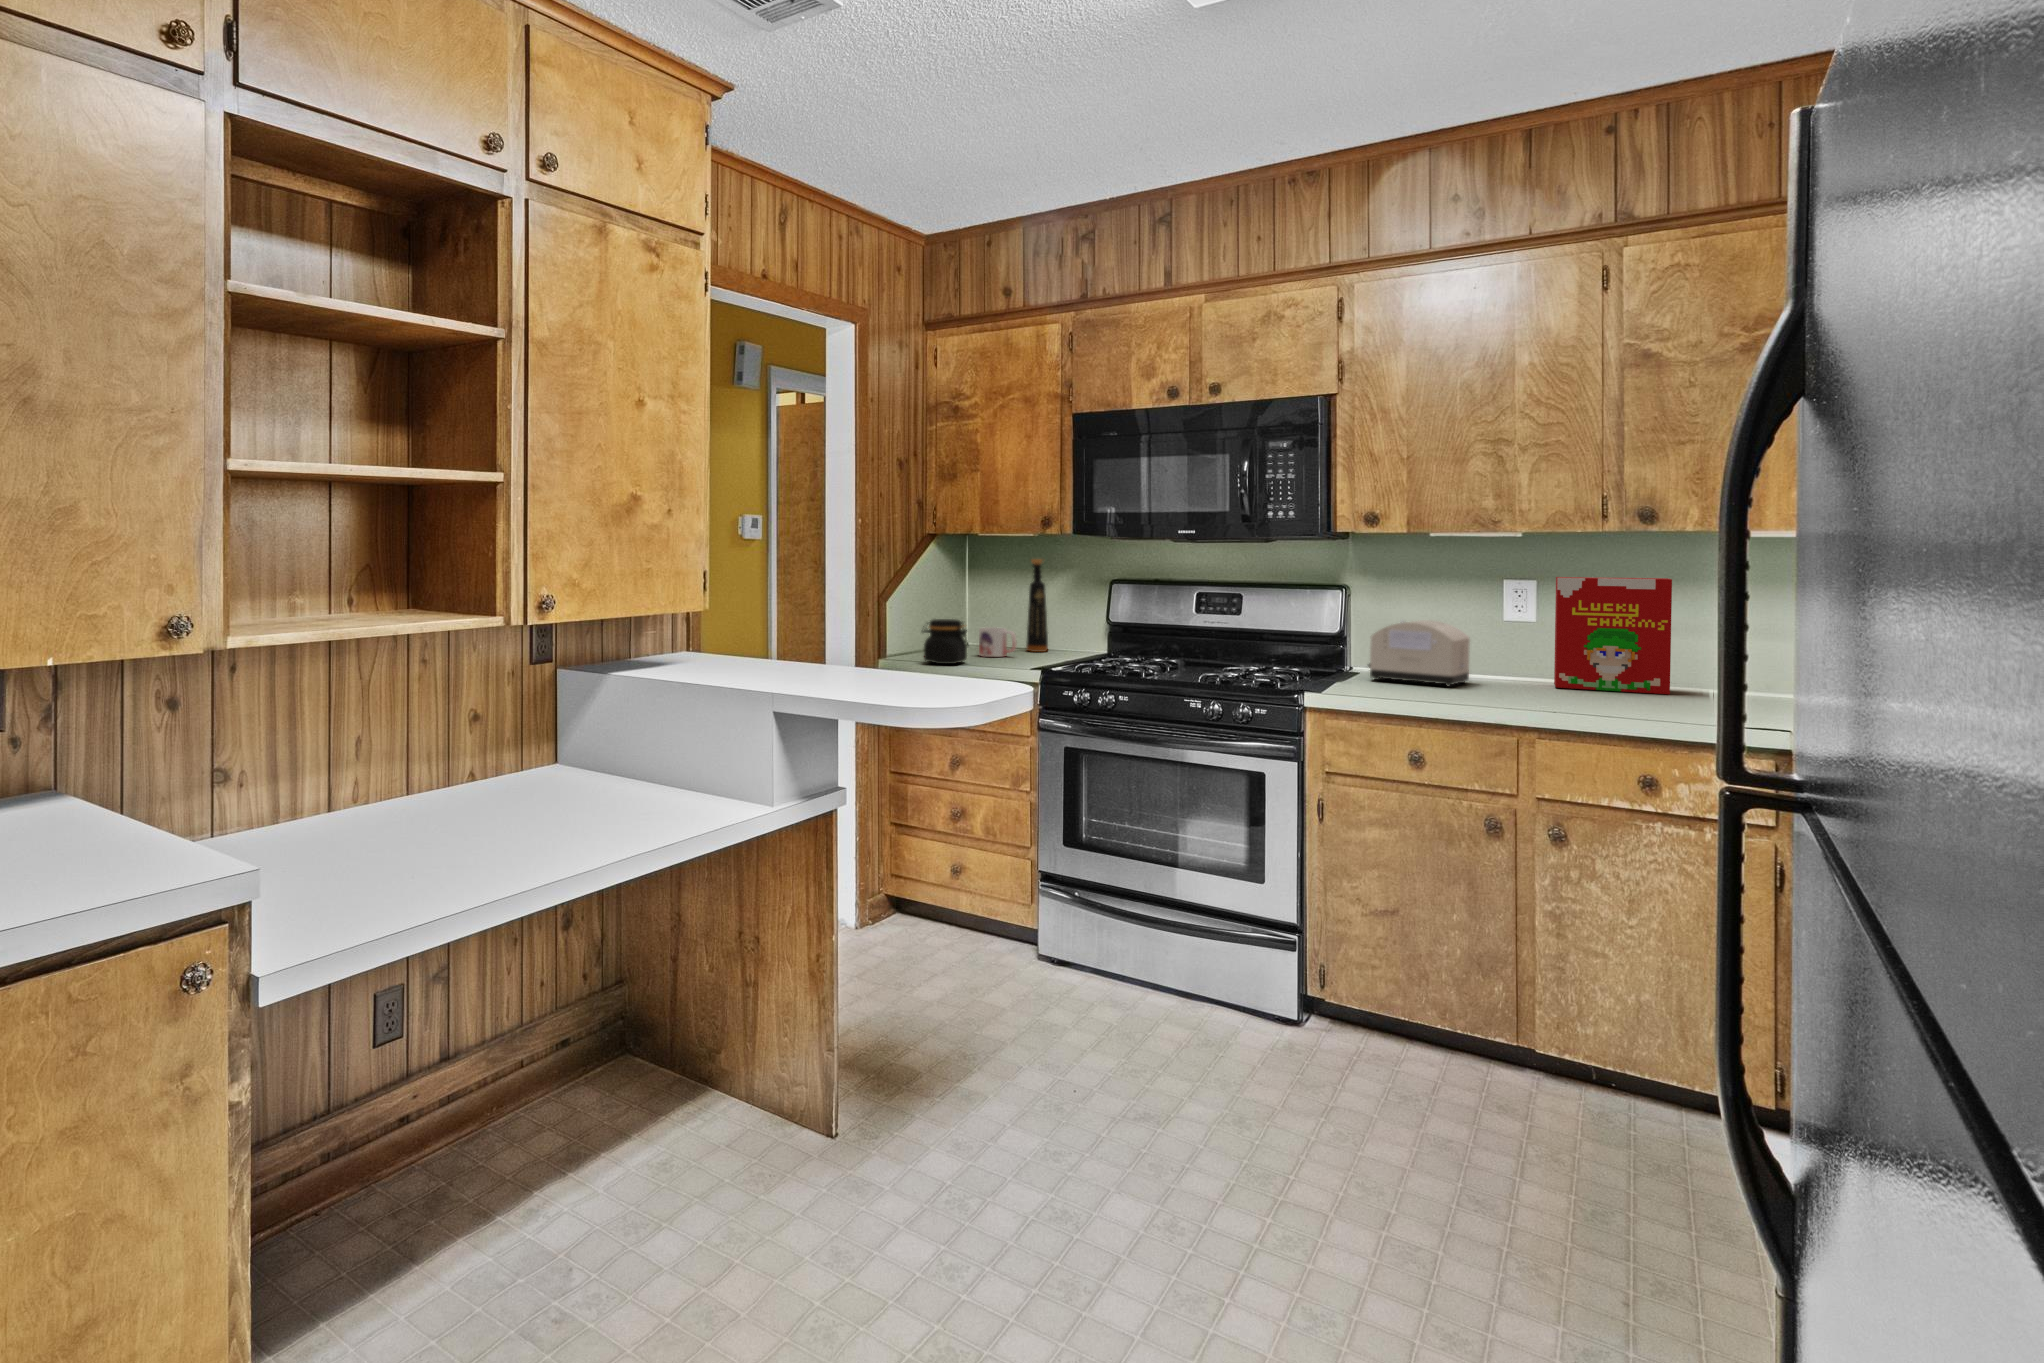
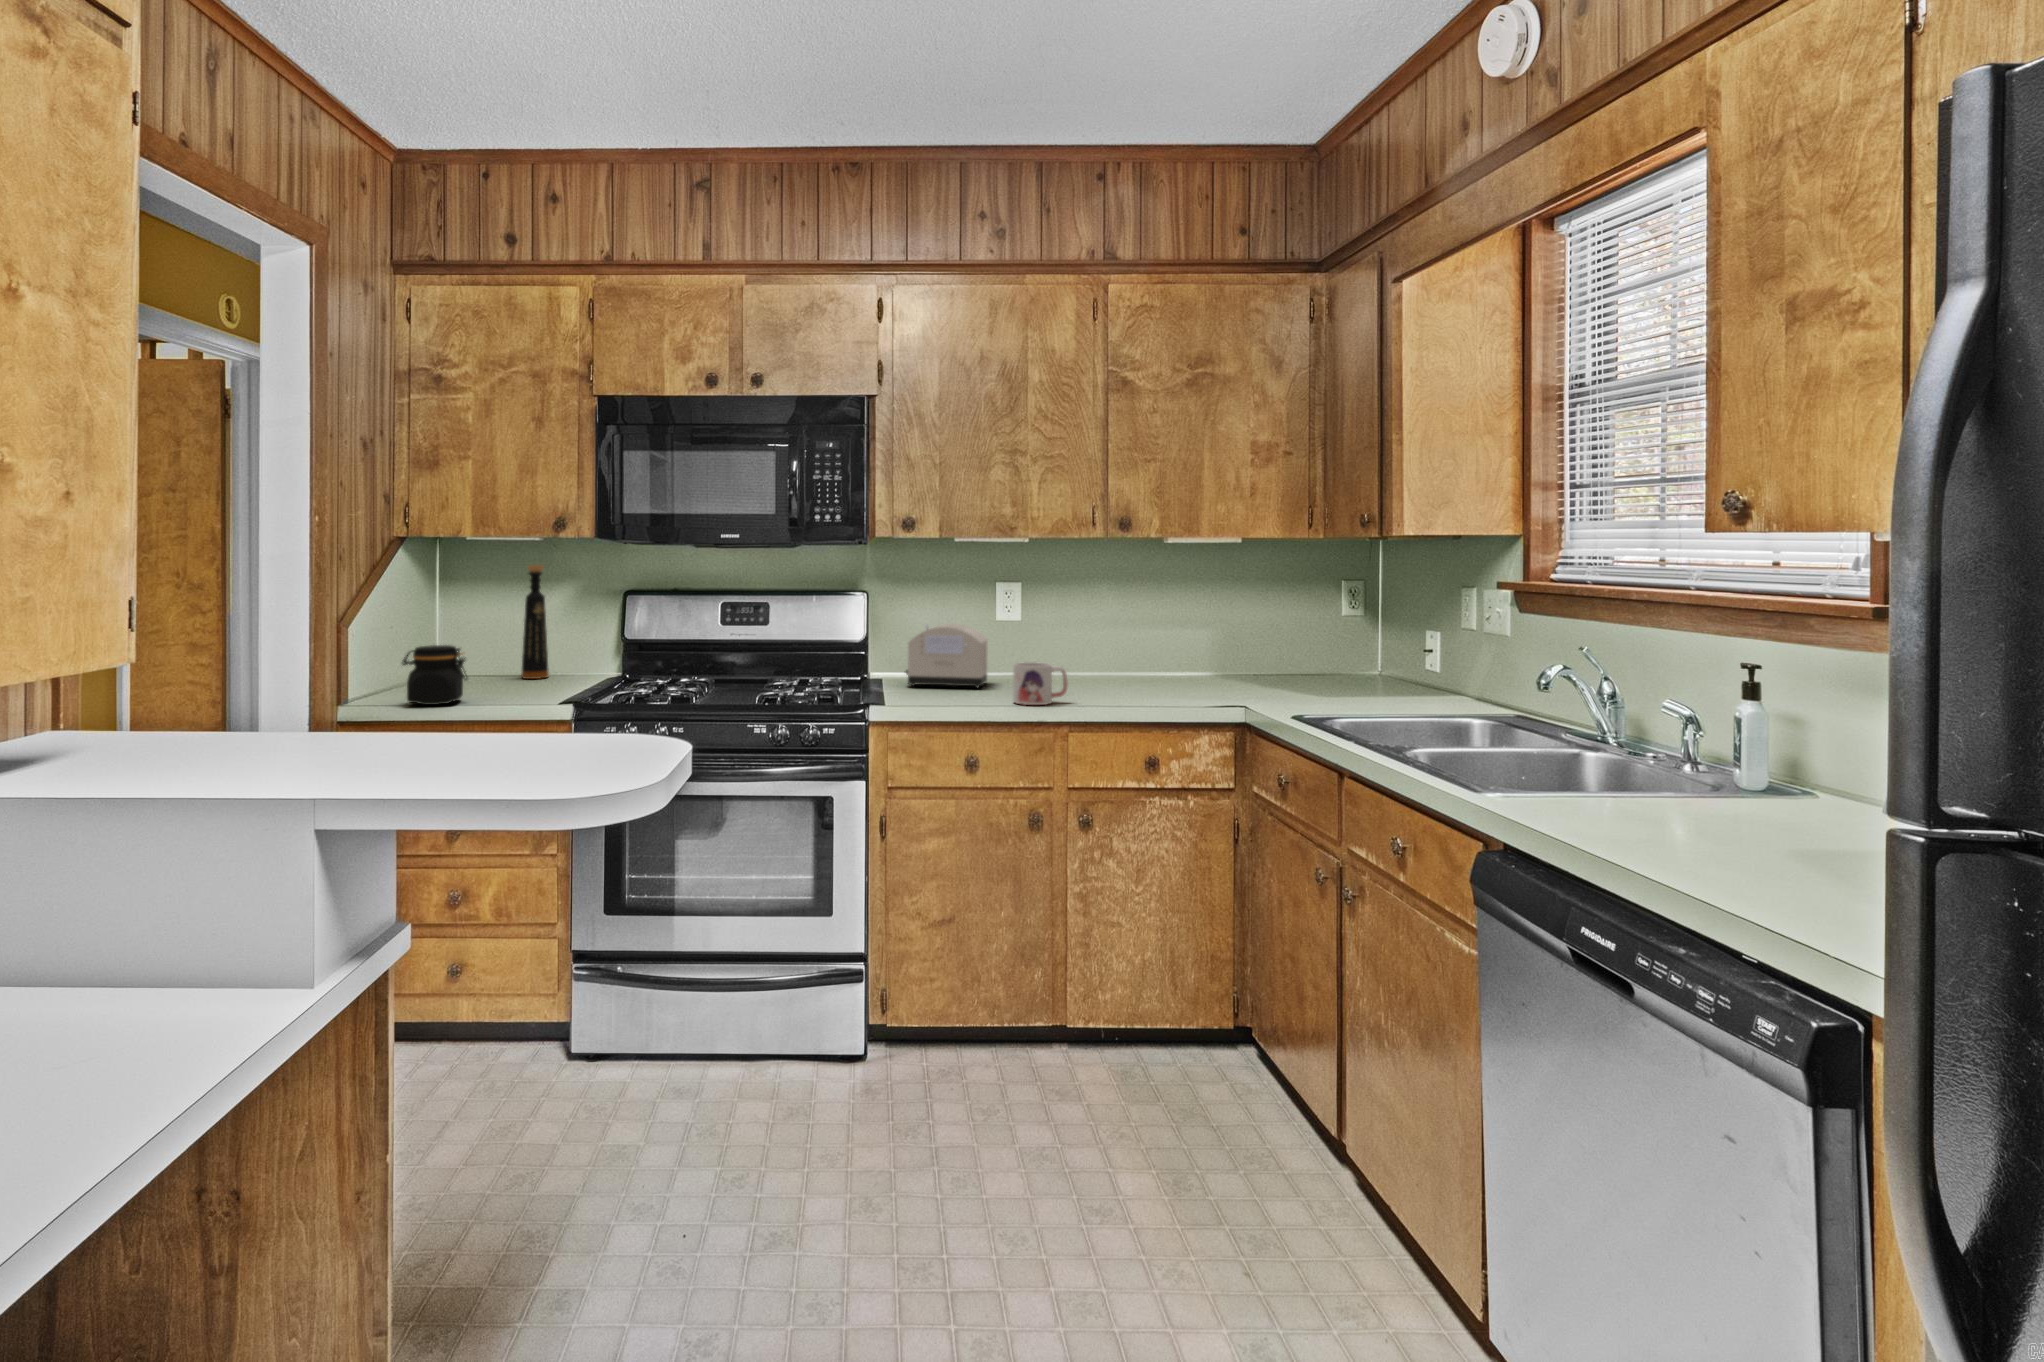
cereal box: present [1554,577,1672,694] -> none [1049,579,1135,682]
mug: present [979,627,1017,657] -> present [1013,662,1068,705]

